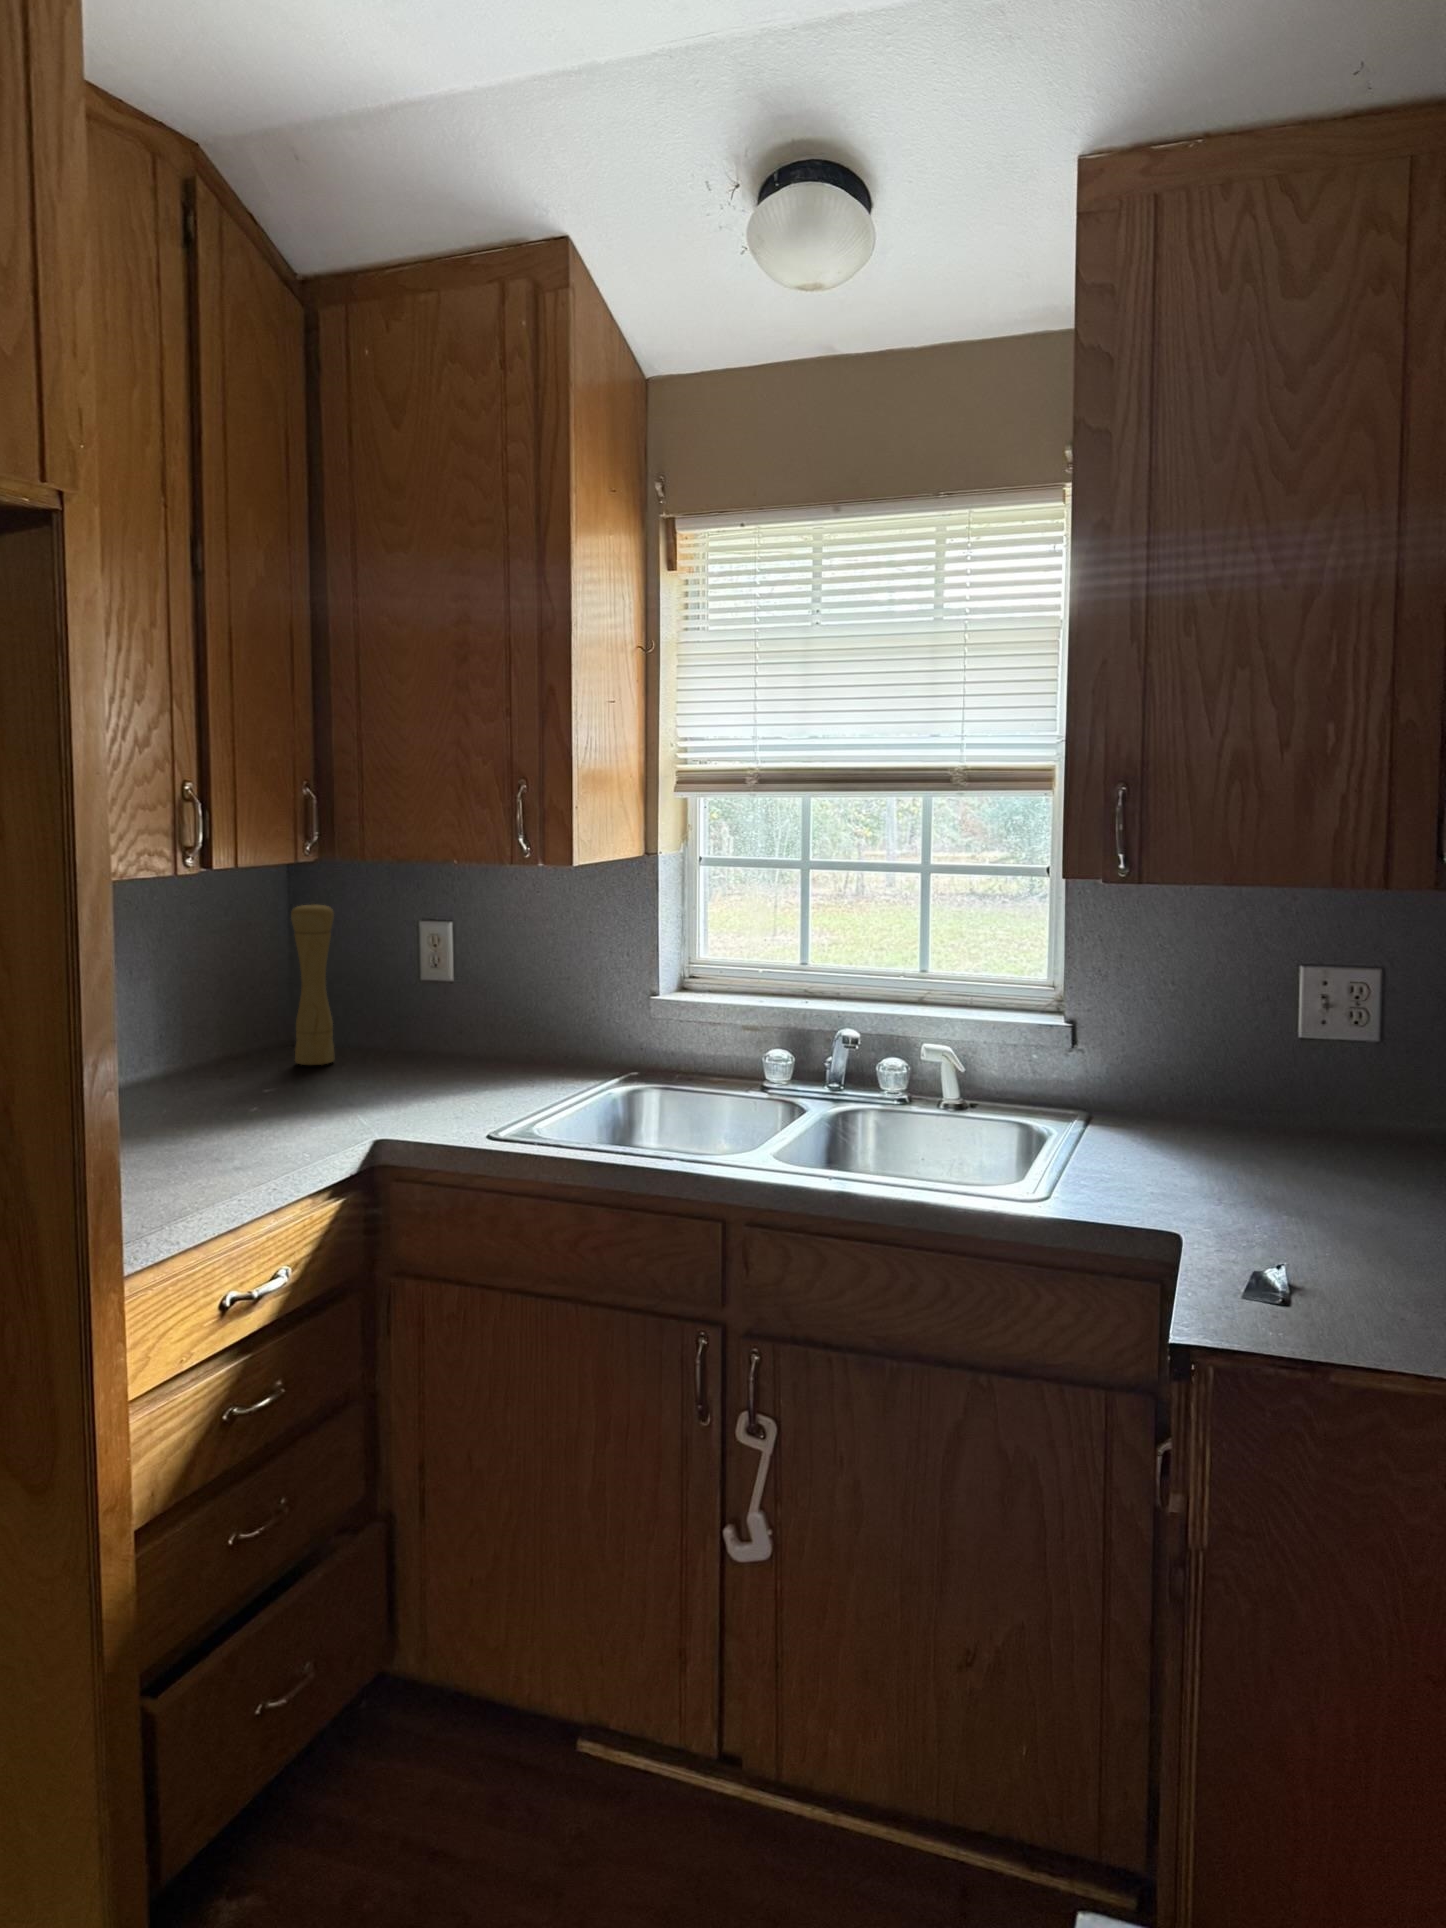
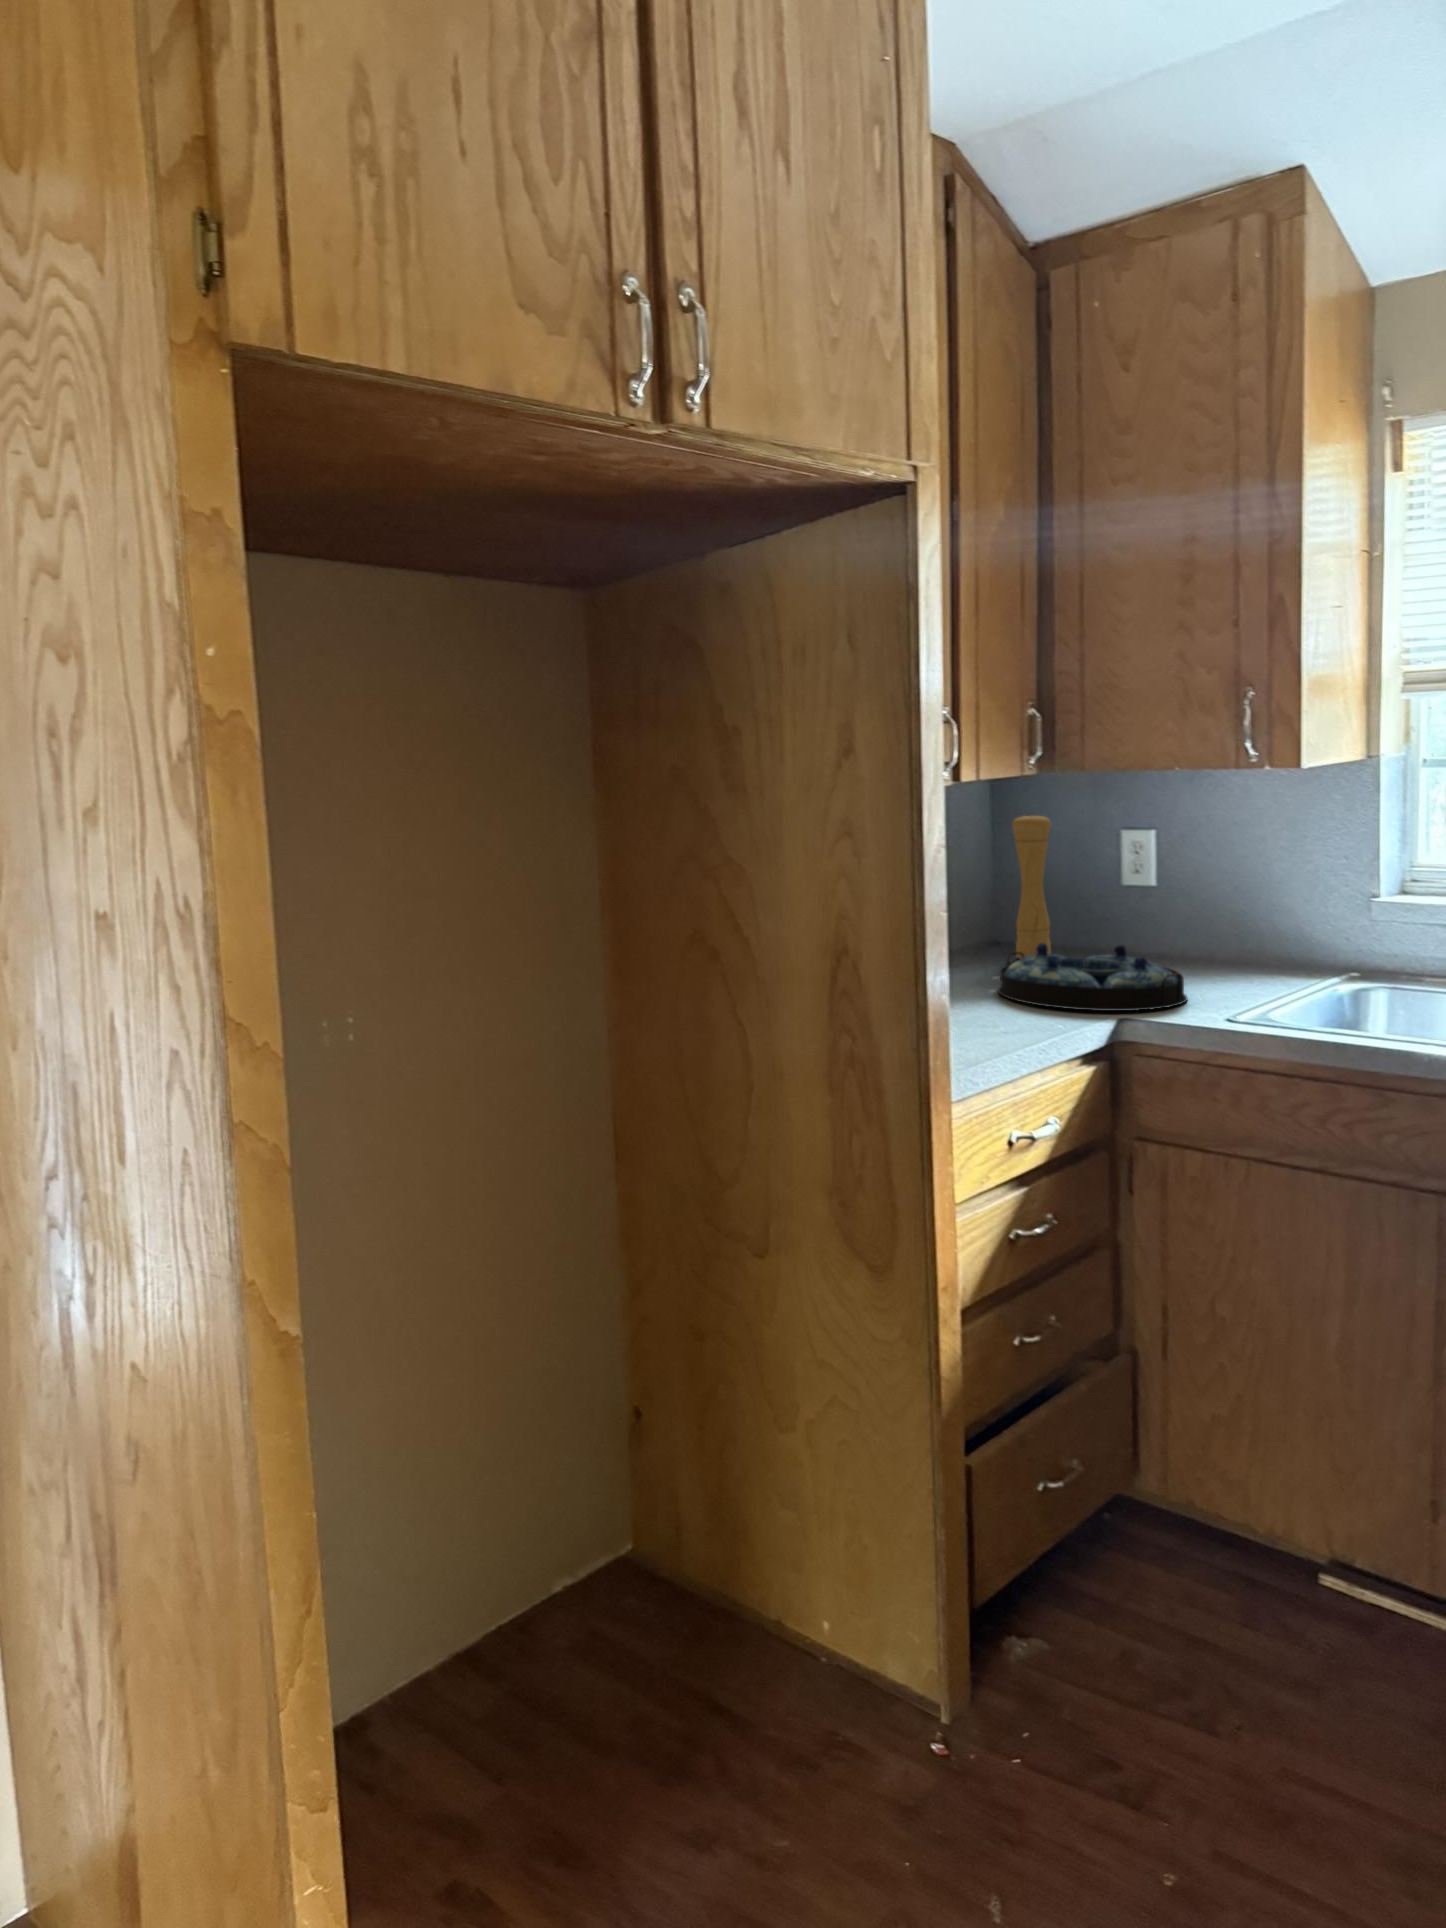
serving tray: none [255,1051,459,1131] -> present [998,943,1188,1011]

